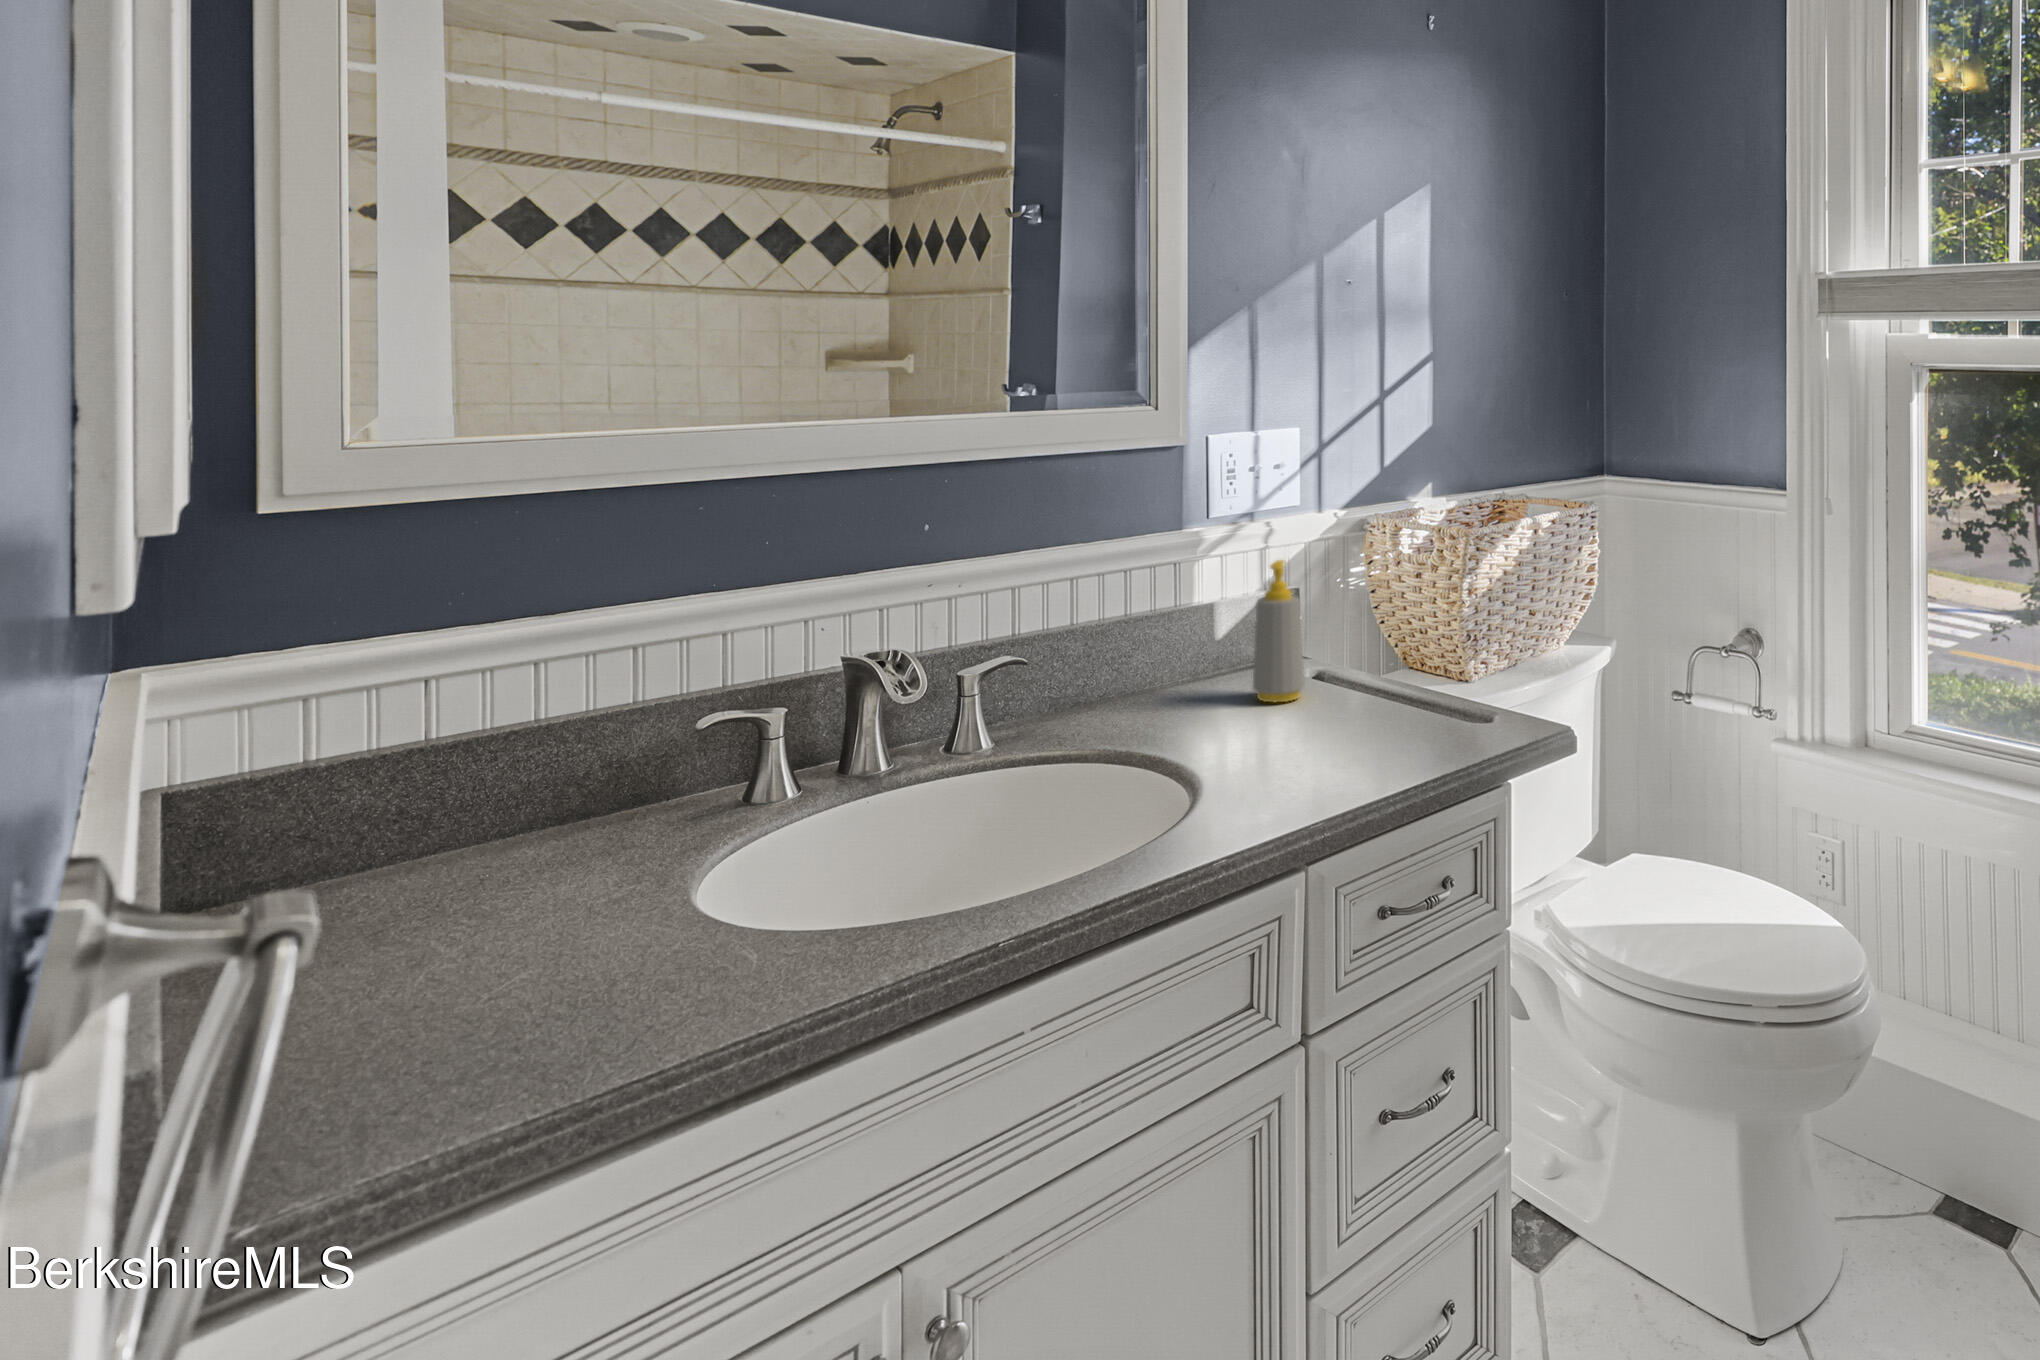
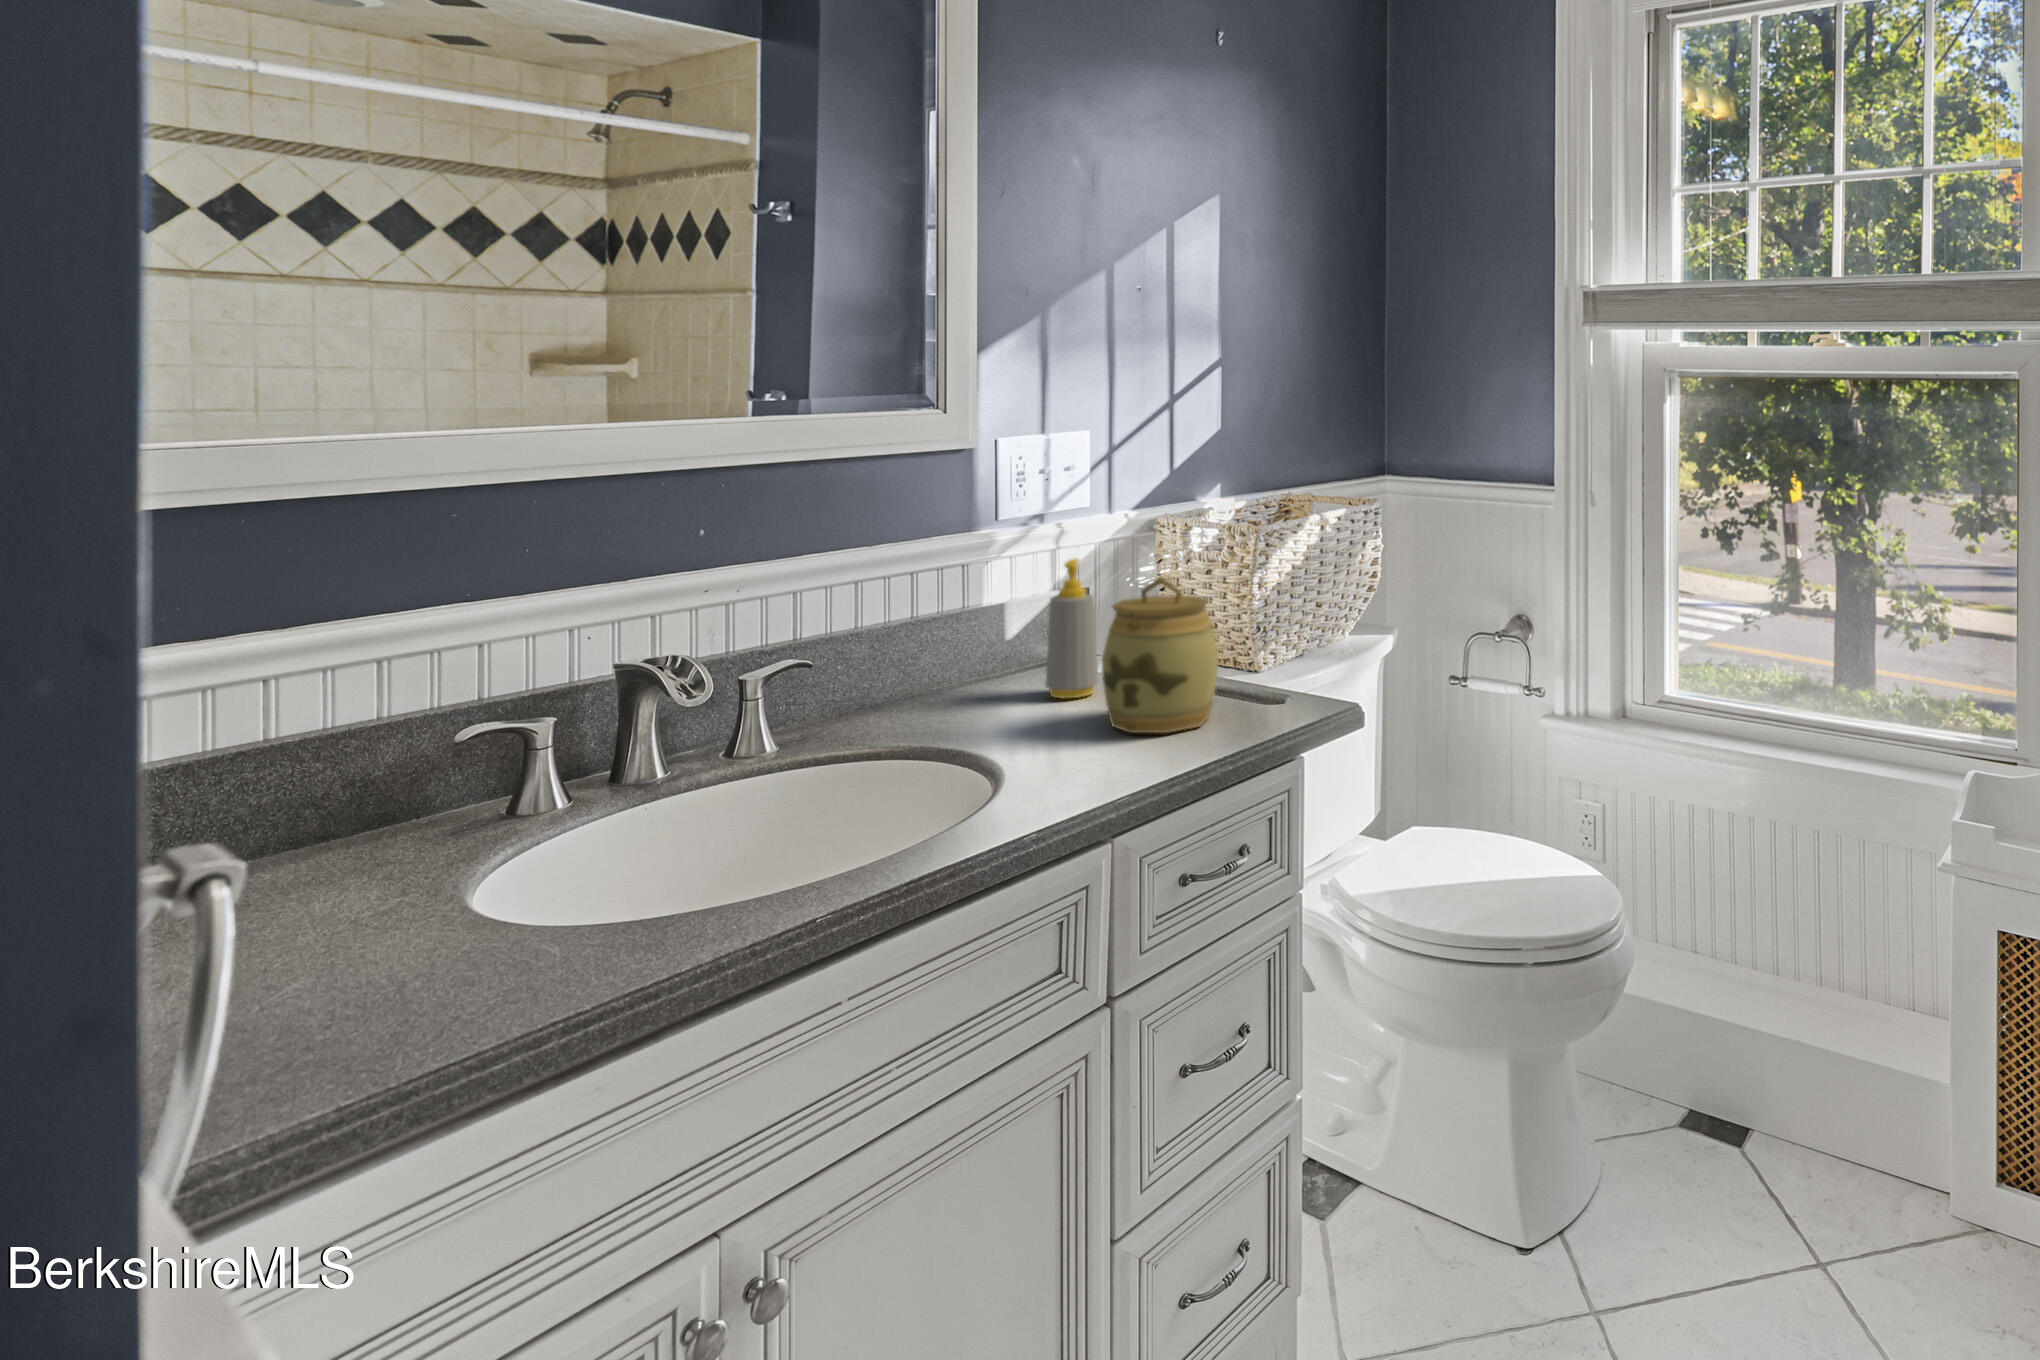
jar: none [1304,582,1422,746] -> present [1102,577,1219,733]

